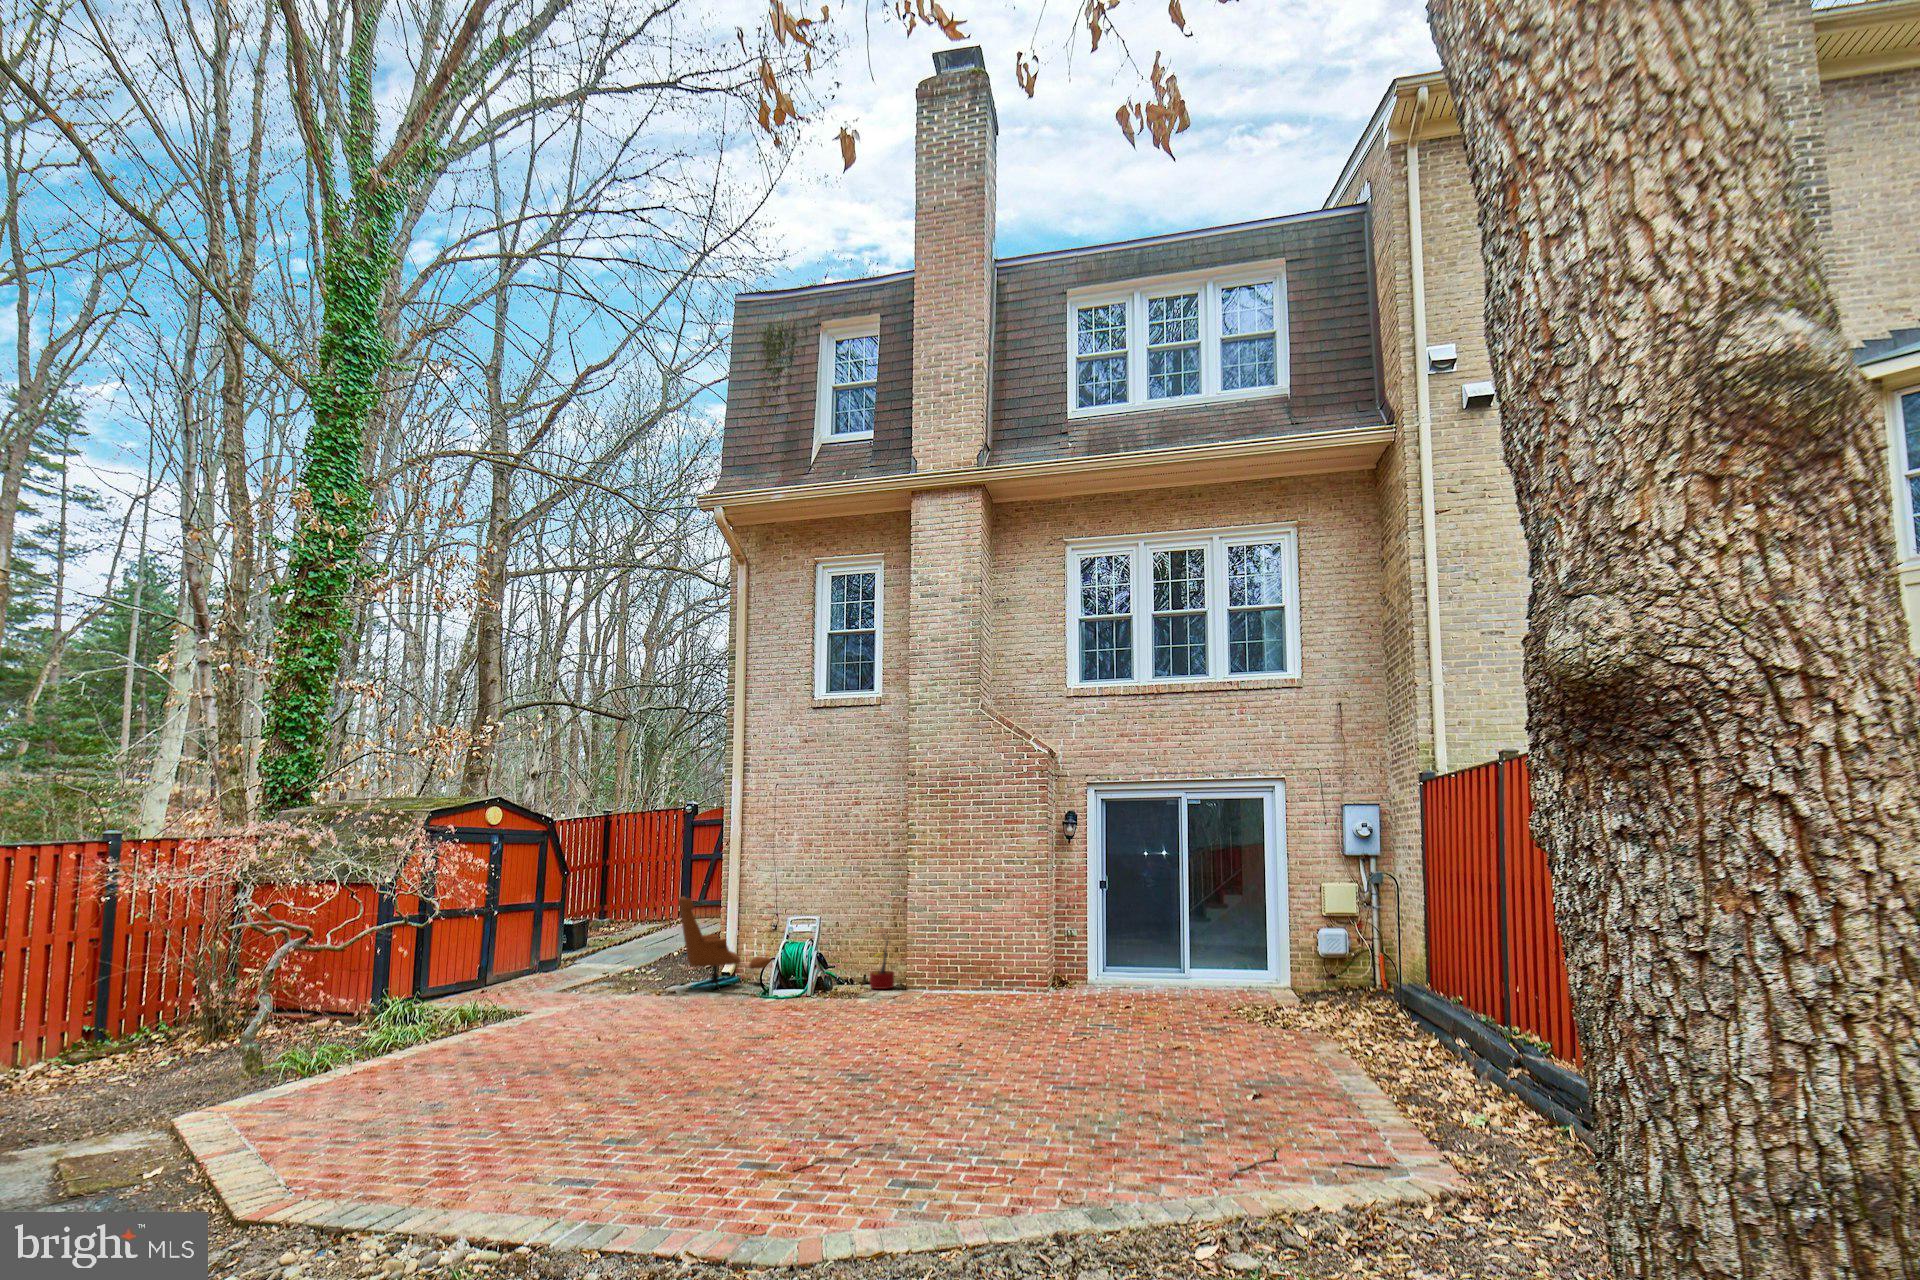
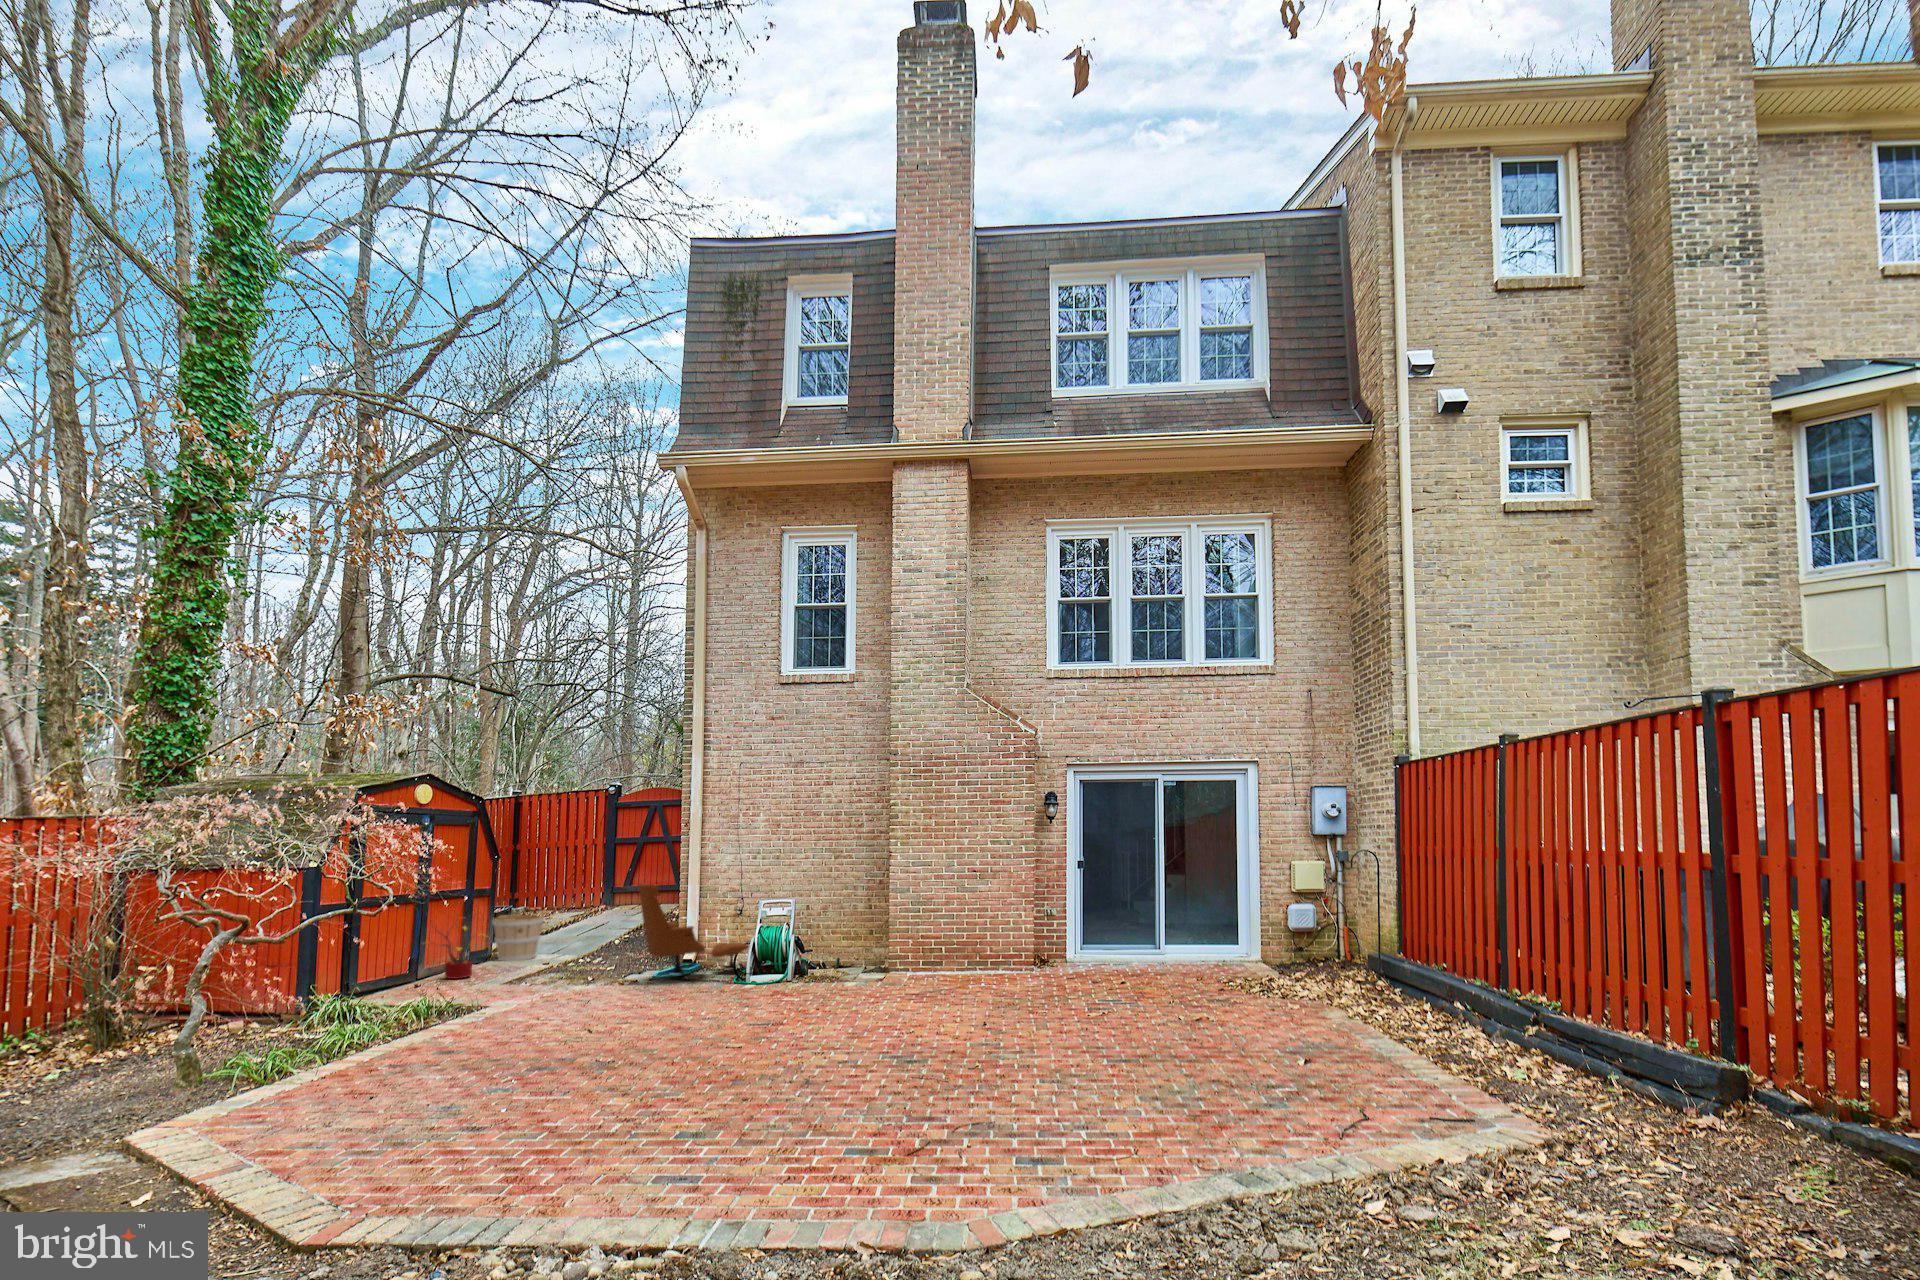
wooden bucket: none [579,925,625,968] -> present [492,914,544,961]
decorative plant: present [870,934,894,989] -> present [438,924,472,979]

